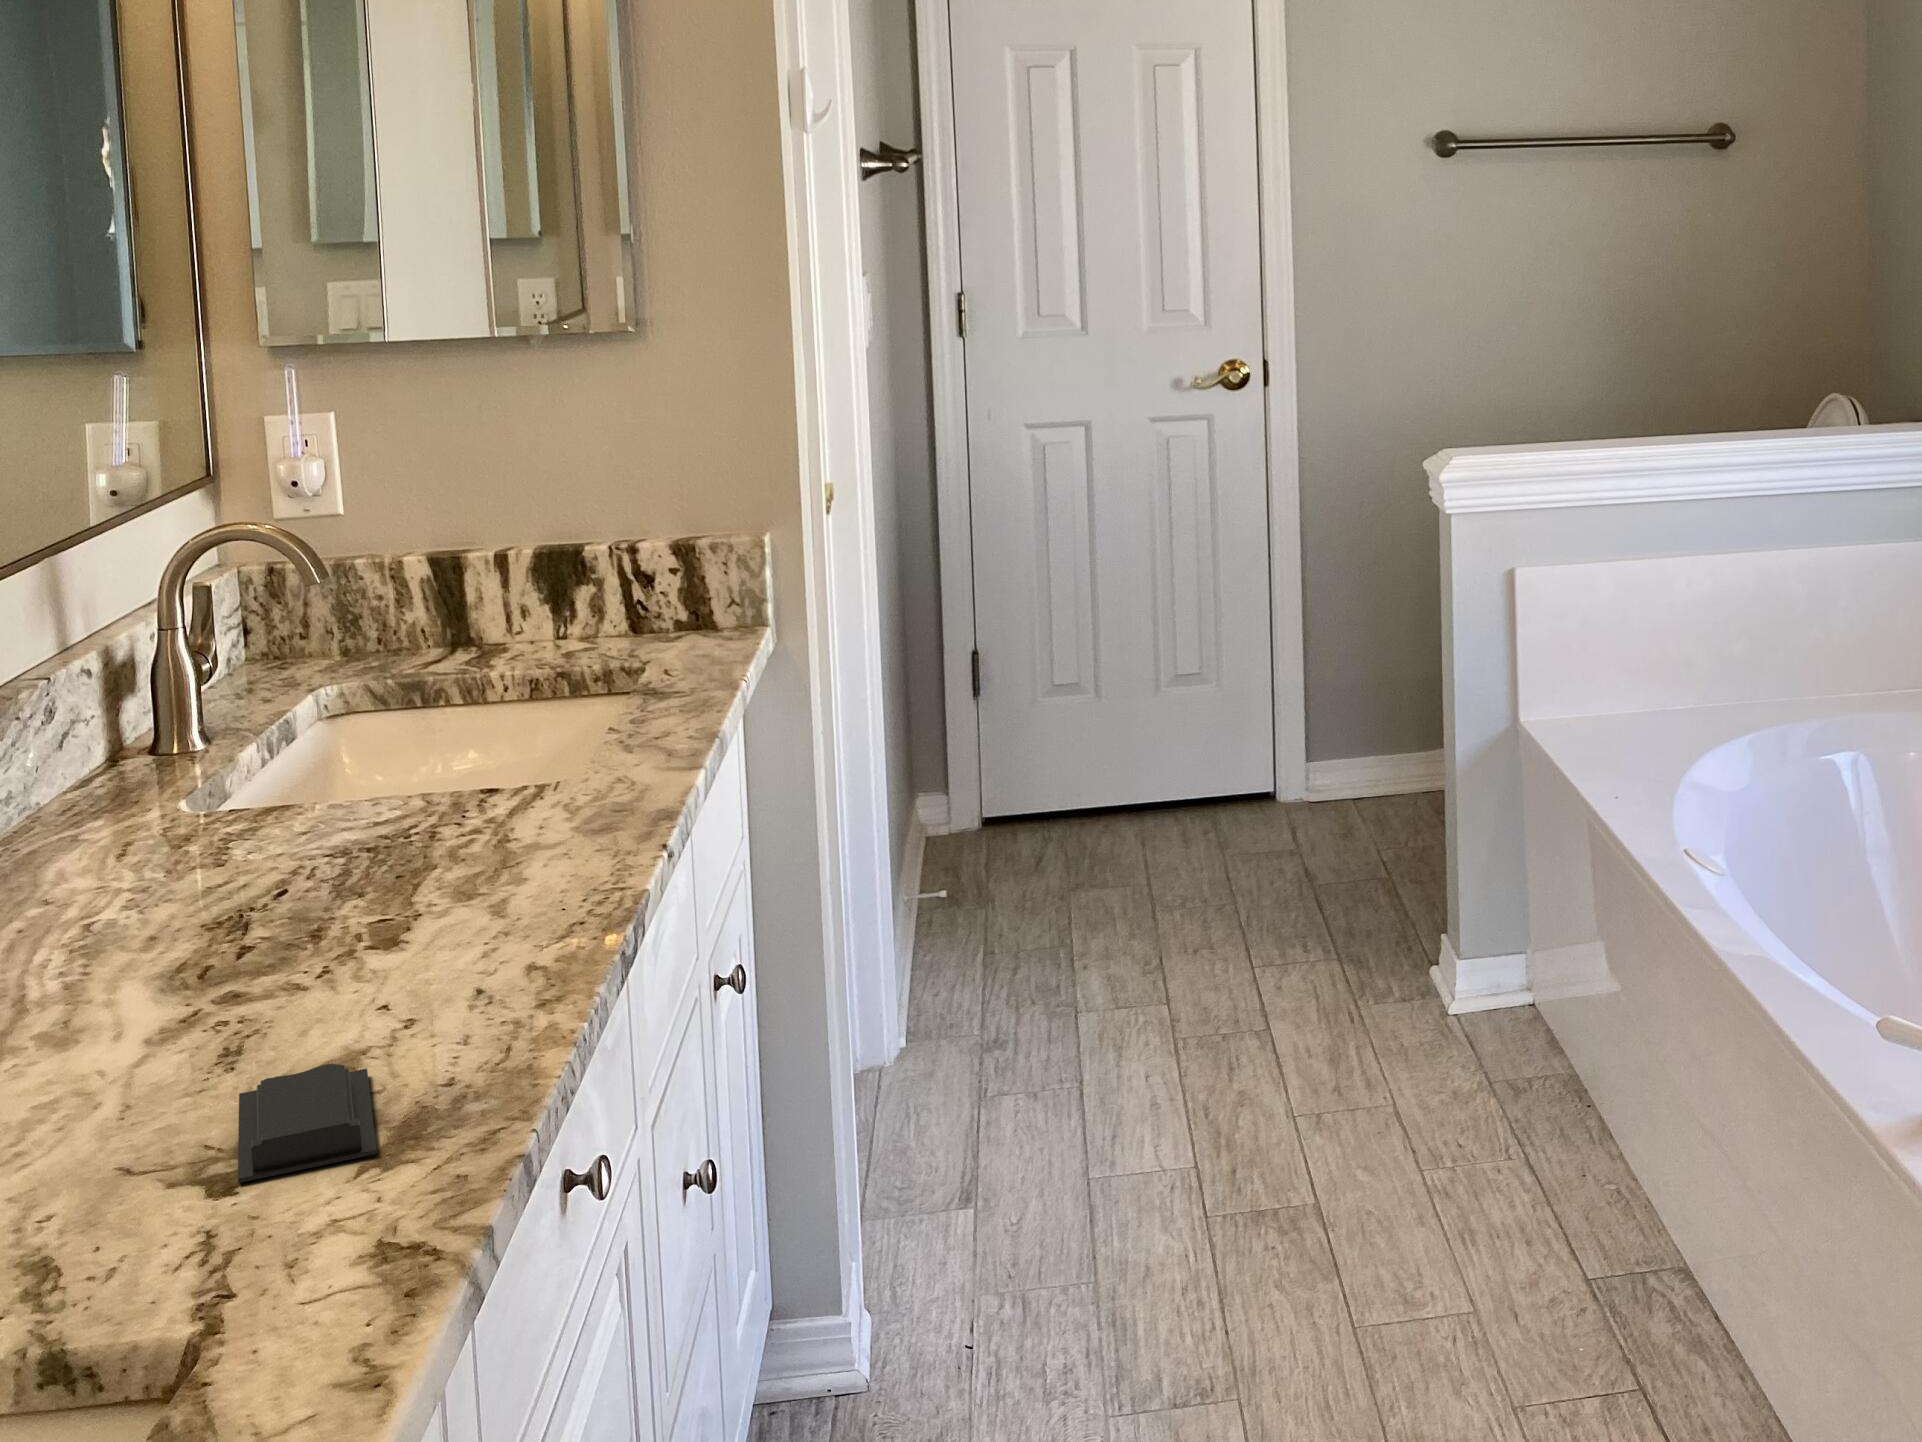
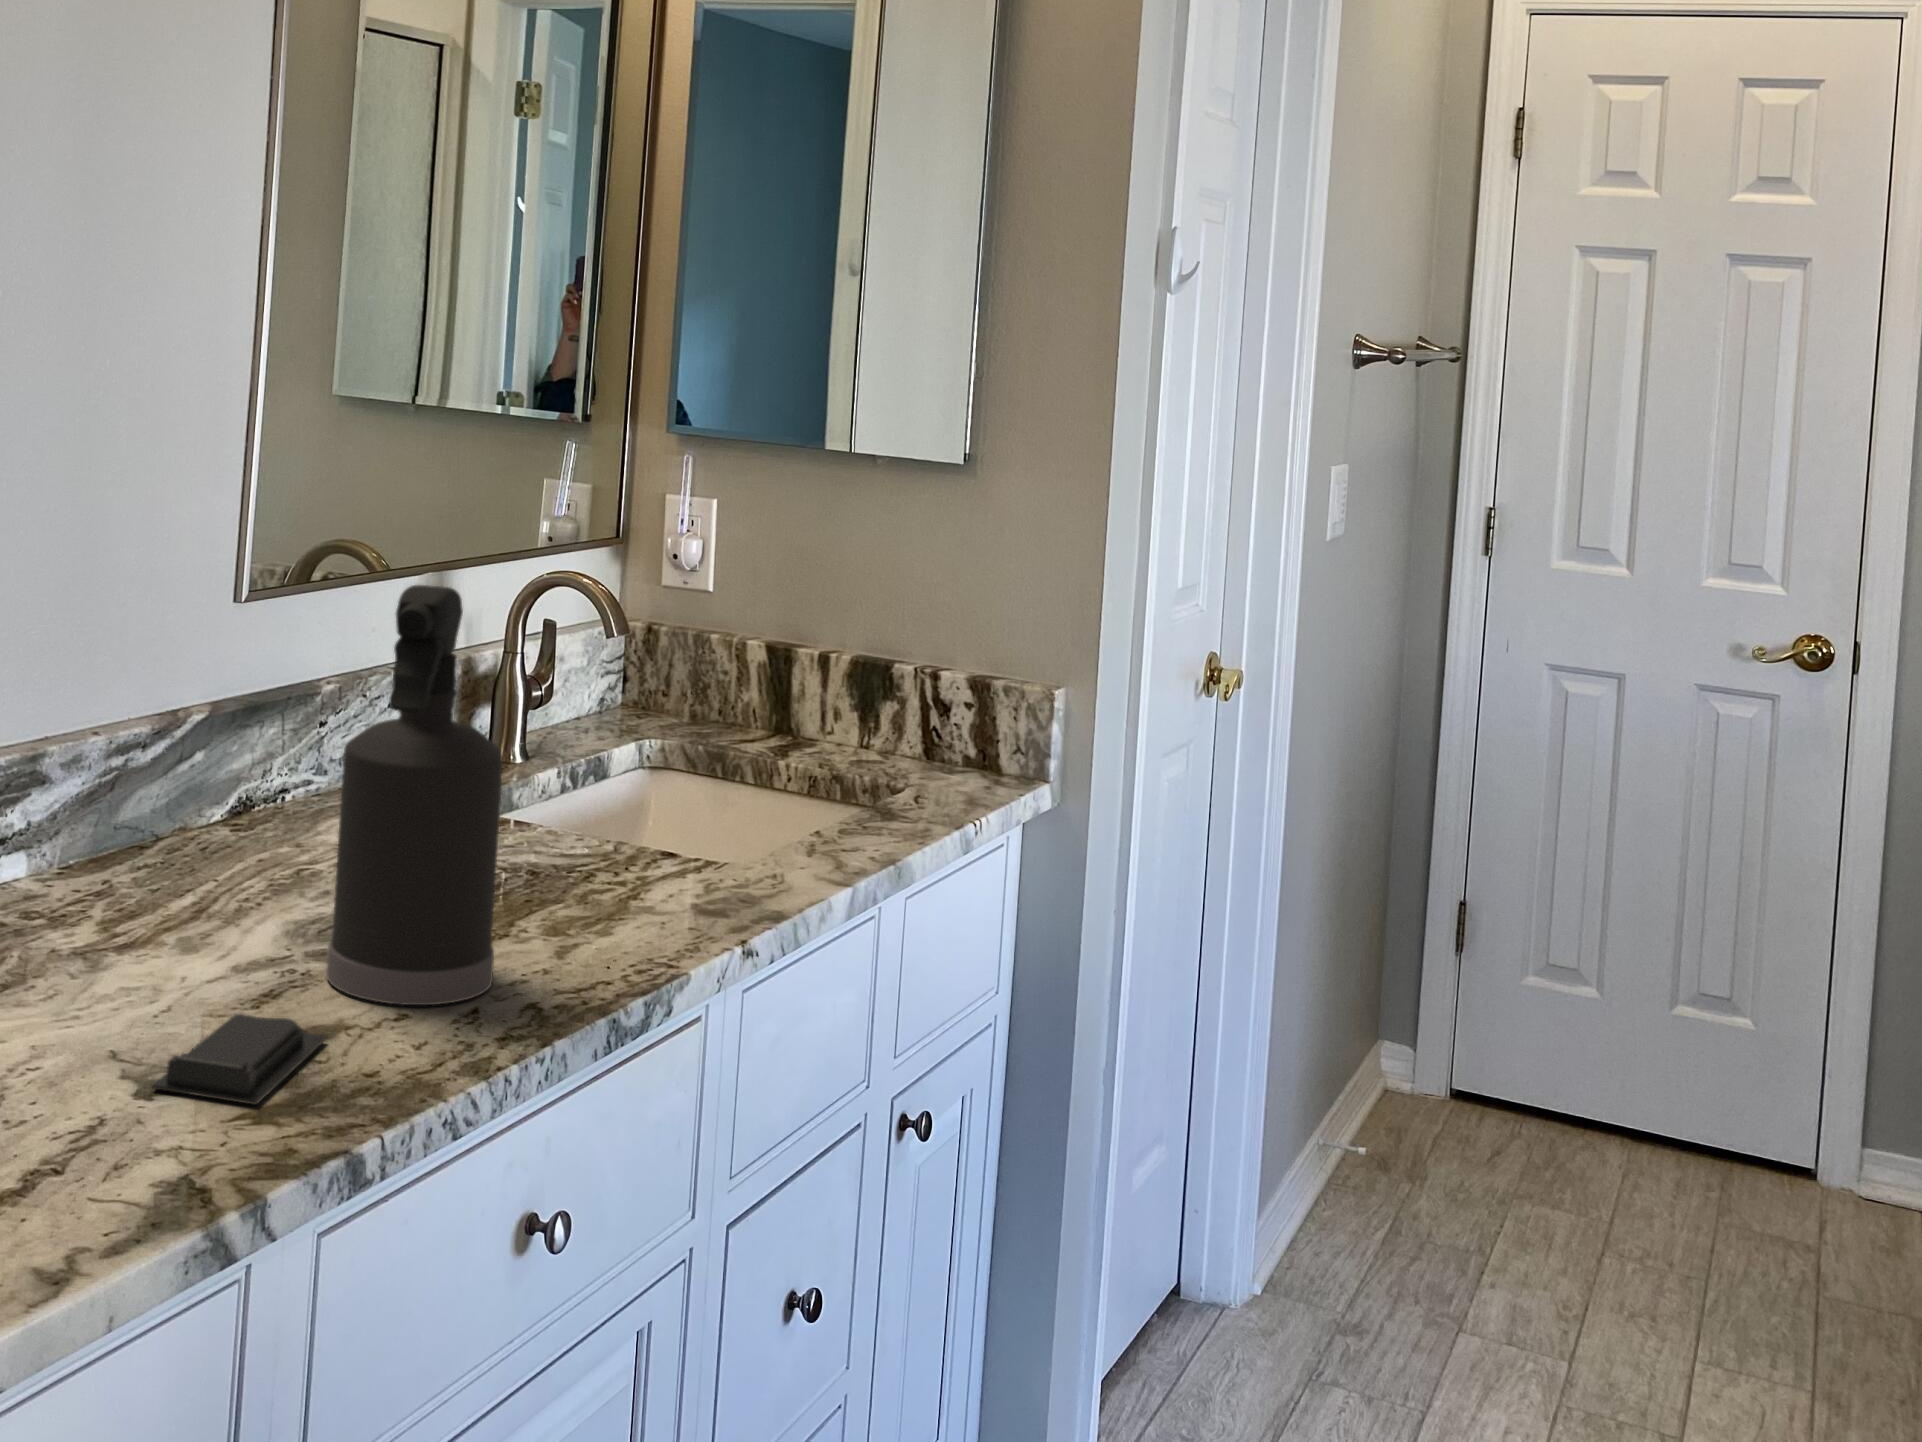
spray bottle: none [260,566,474,1025] -> present [326,585,503,1005]

